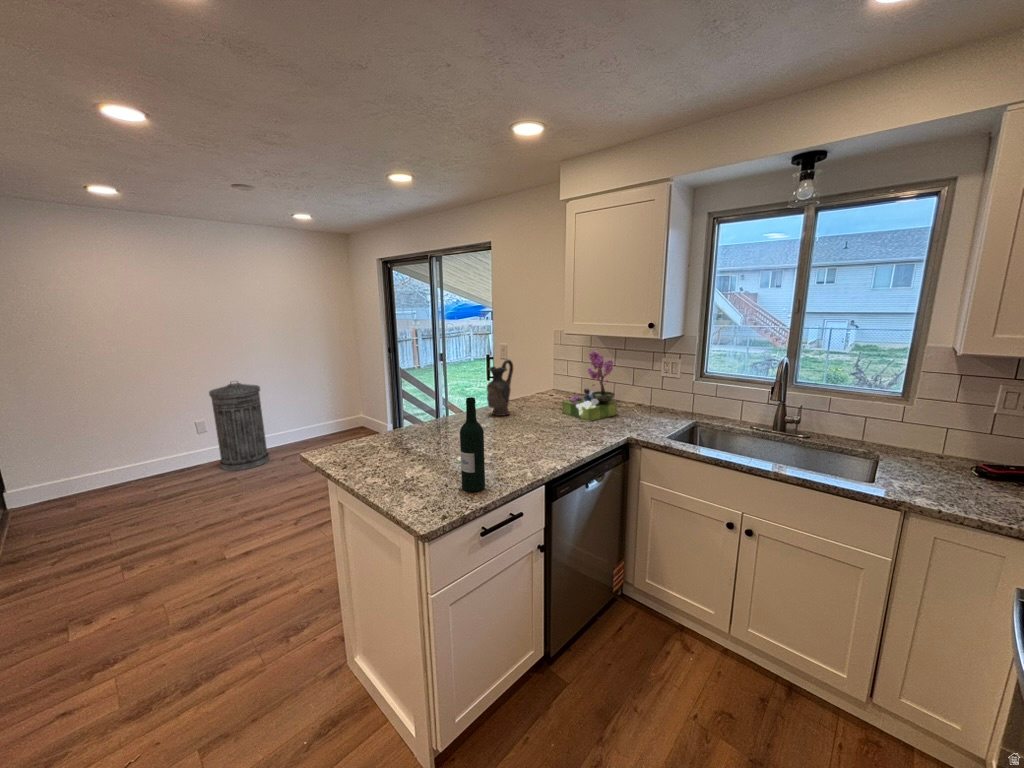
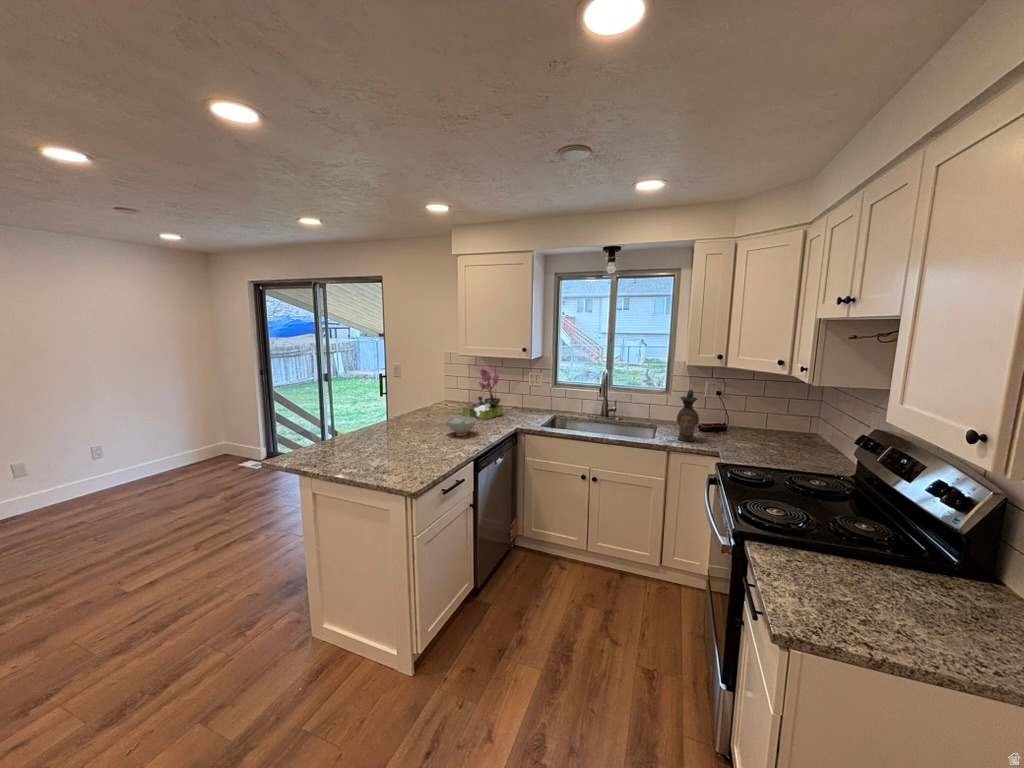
ceramic pitcher: present [487,360,513,416] -> present [677,389,699,441]
trash can: present [209,381,270,471] -> none [44,411,125,513]
wine bottle: present [460,397,485,492] -> none [423,402,441,467]
bowl: none [523,415,567,443] -> present [446,416,477,436]

